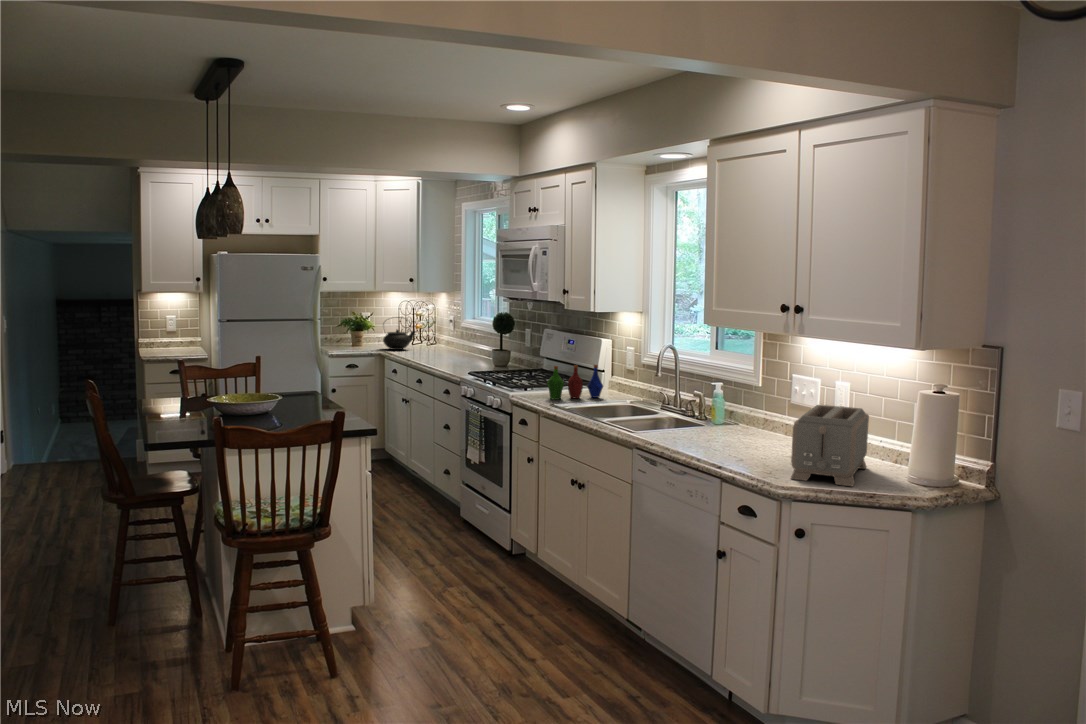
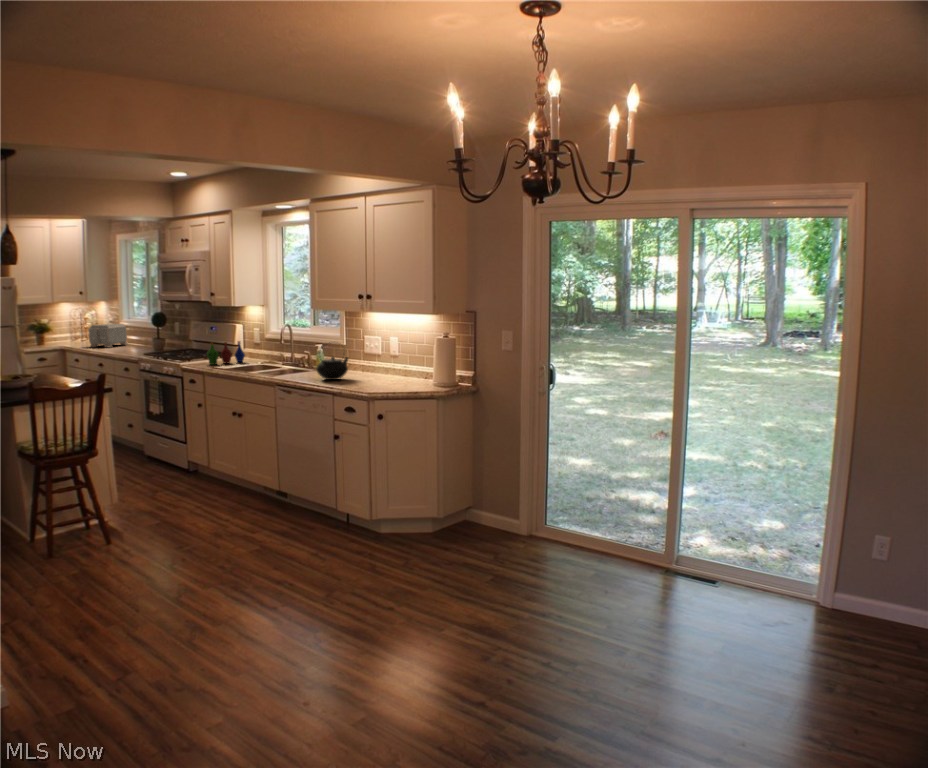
teapot: present [383,317,415,350] -> present [316,357,348,380]
toaster: present [791,405,869,486] -> present [88,324,128,347]

